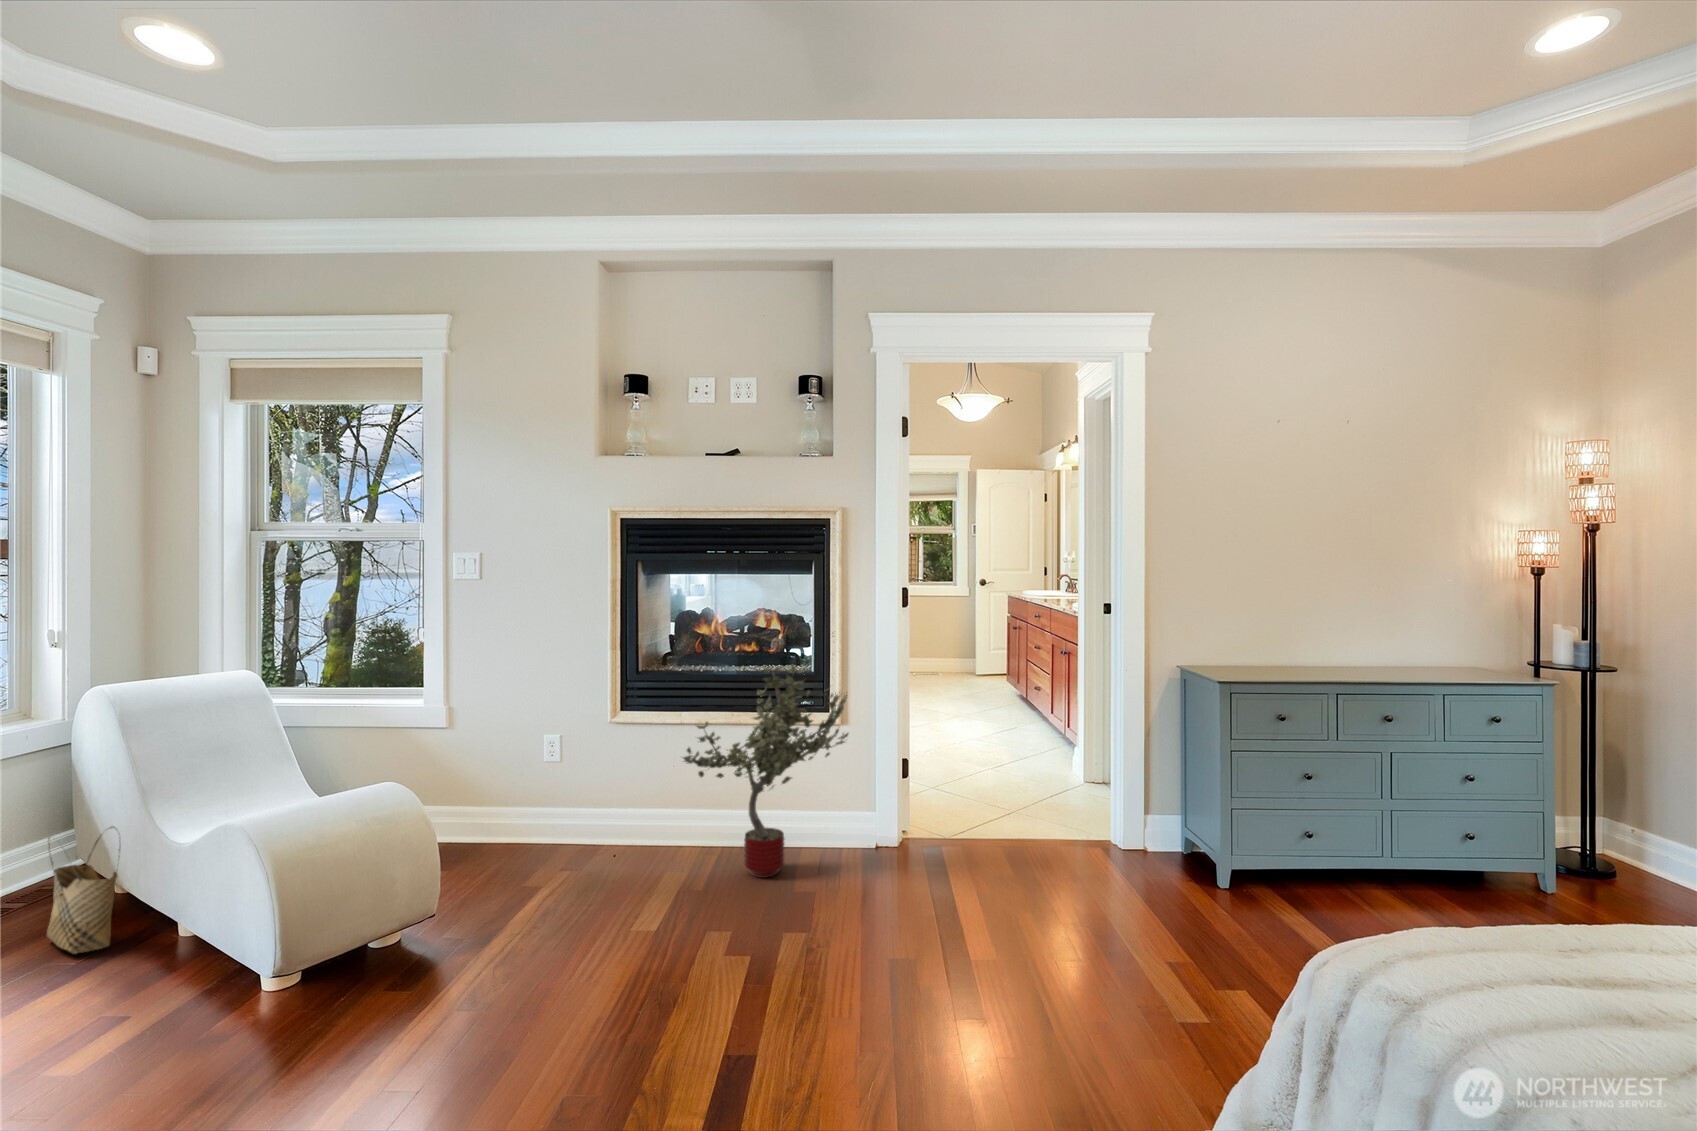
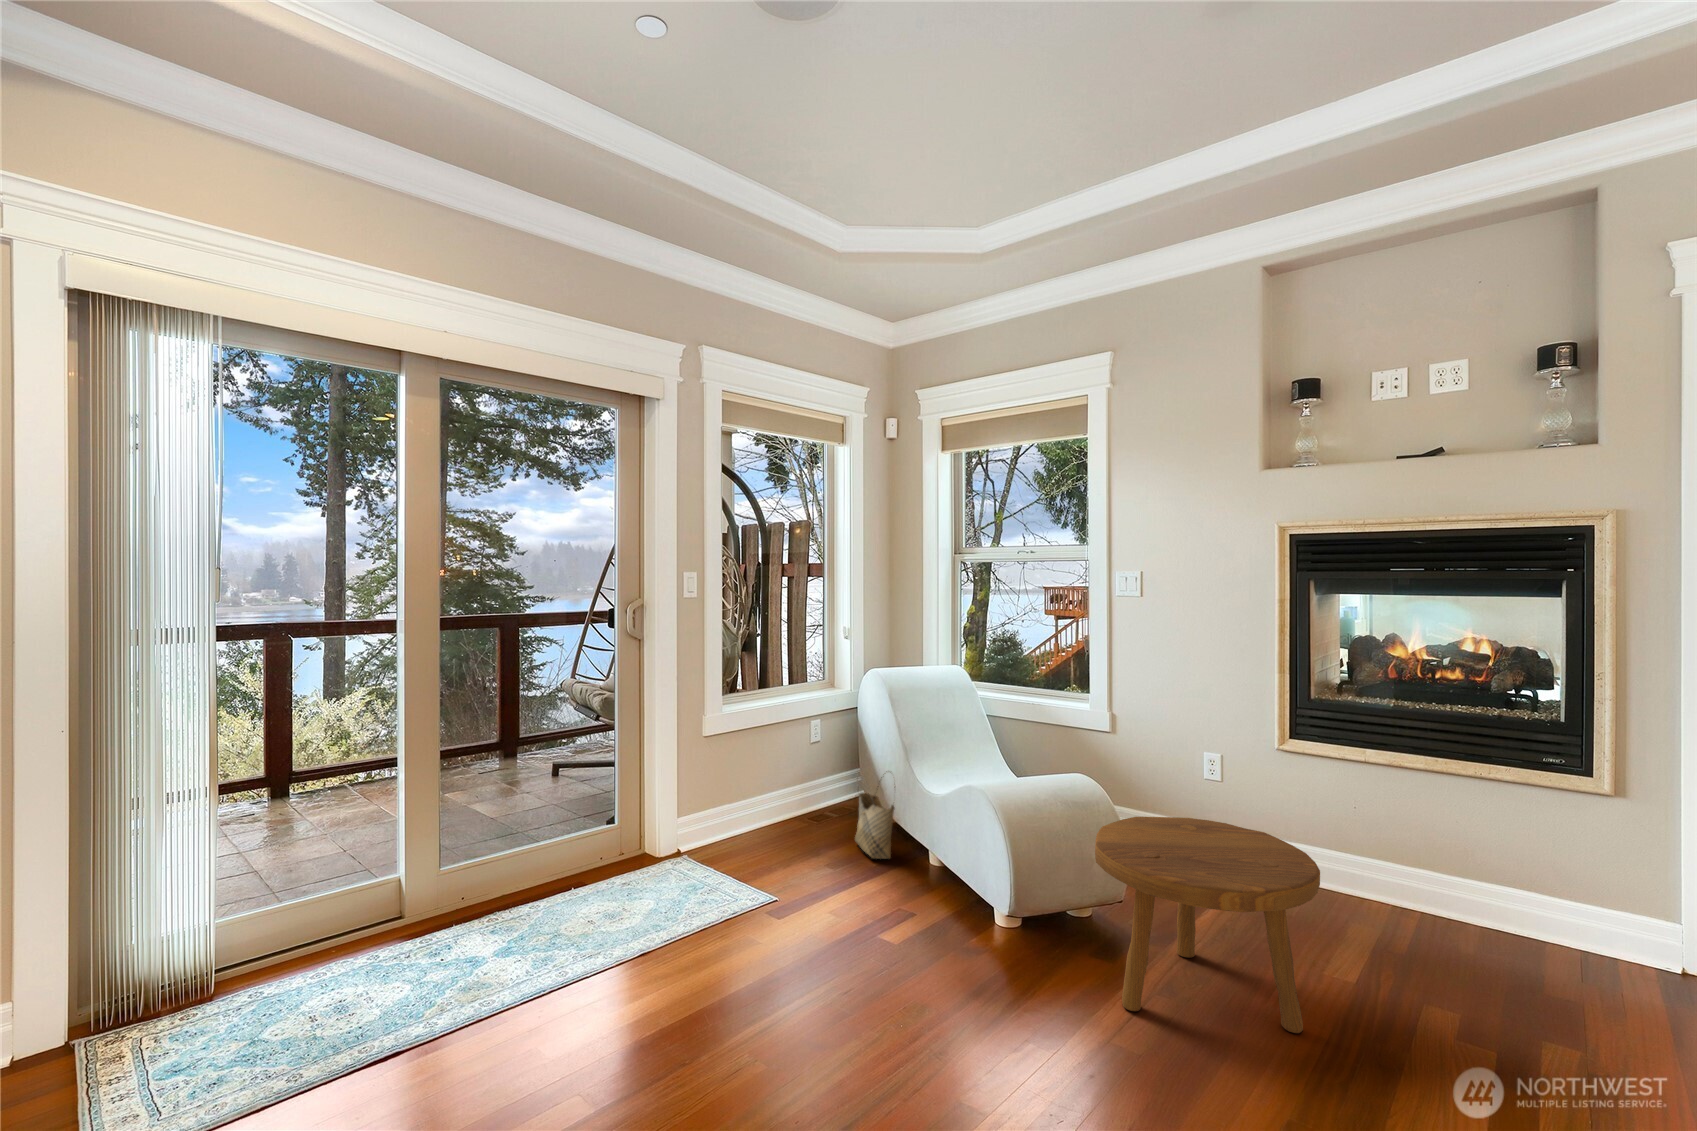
potted tree: present [683,665,848,878] -> none [1372,709,1644,967]
footstool: none [381,805,613,1031] -> present [1095,817,1320,1033]

